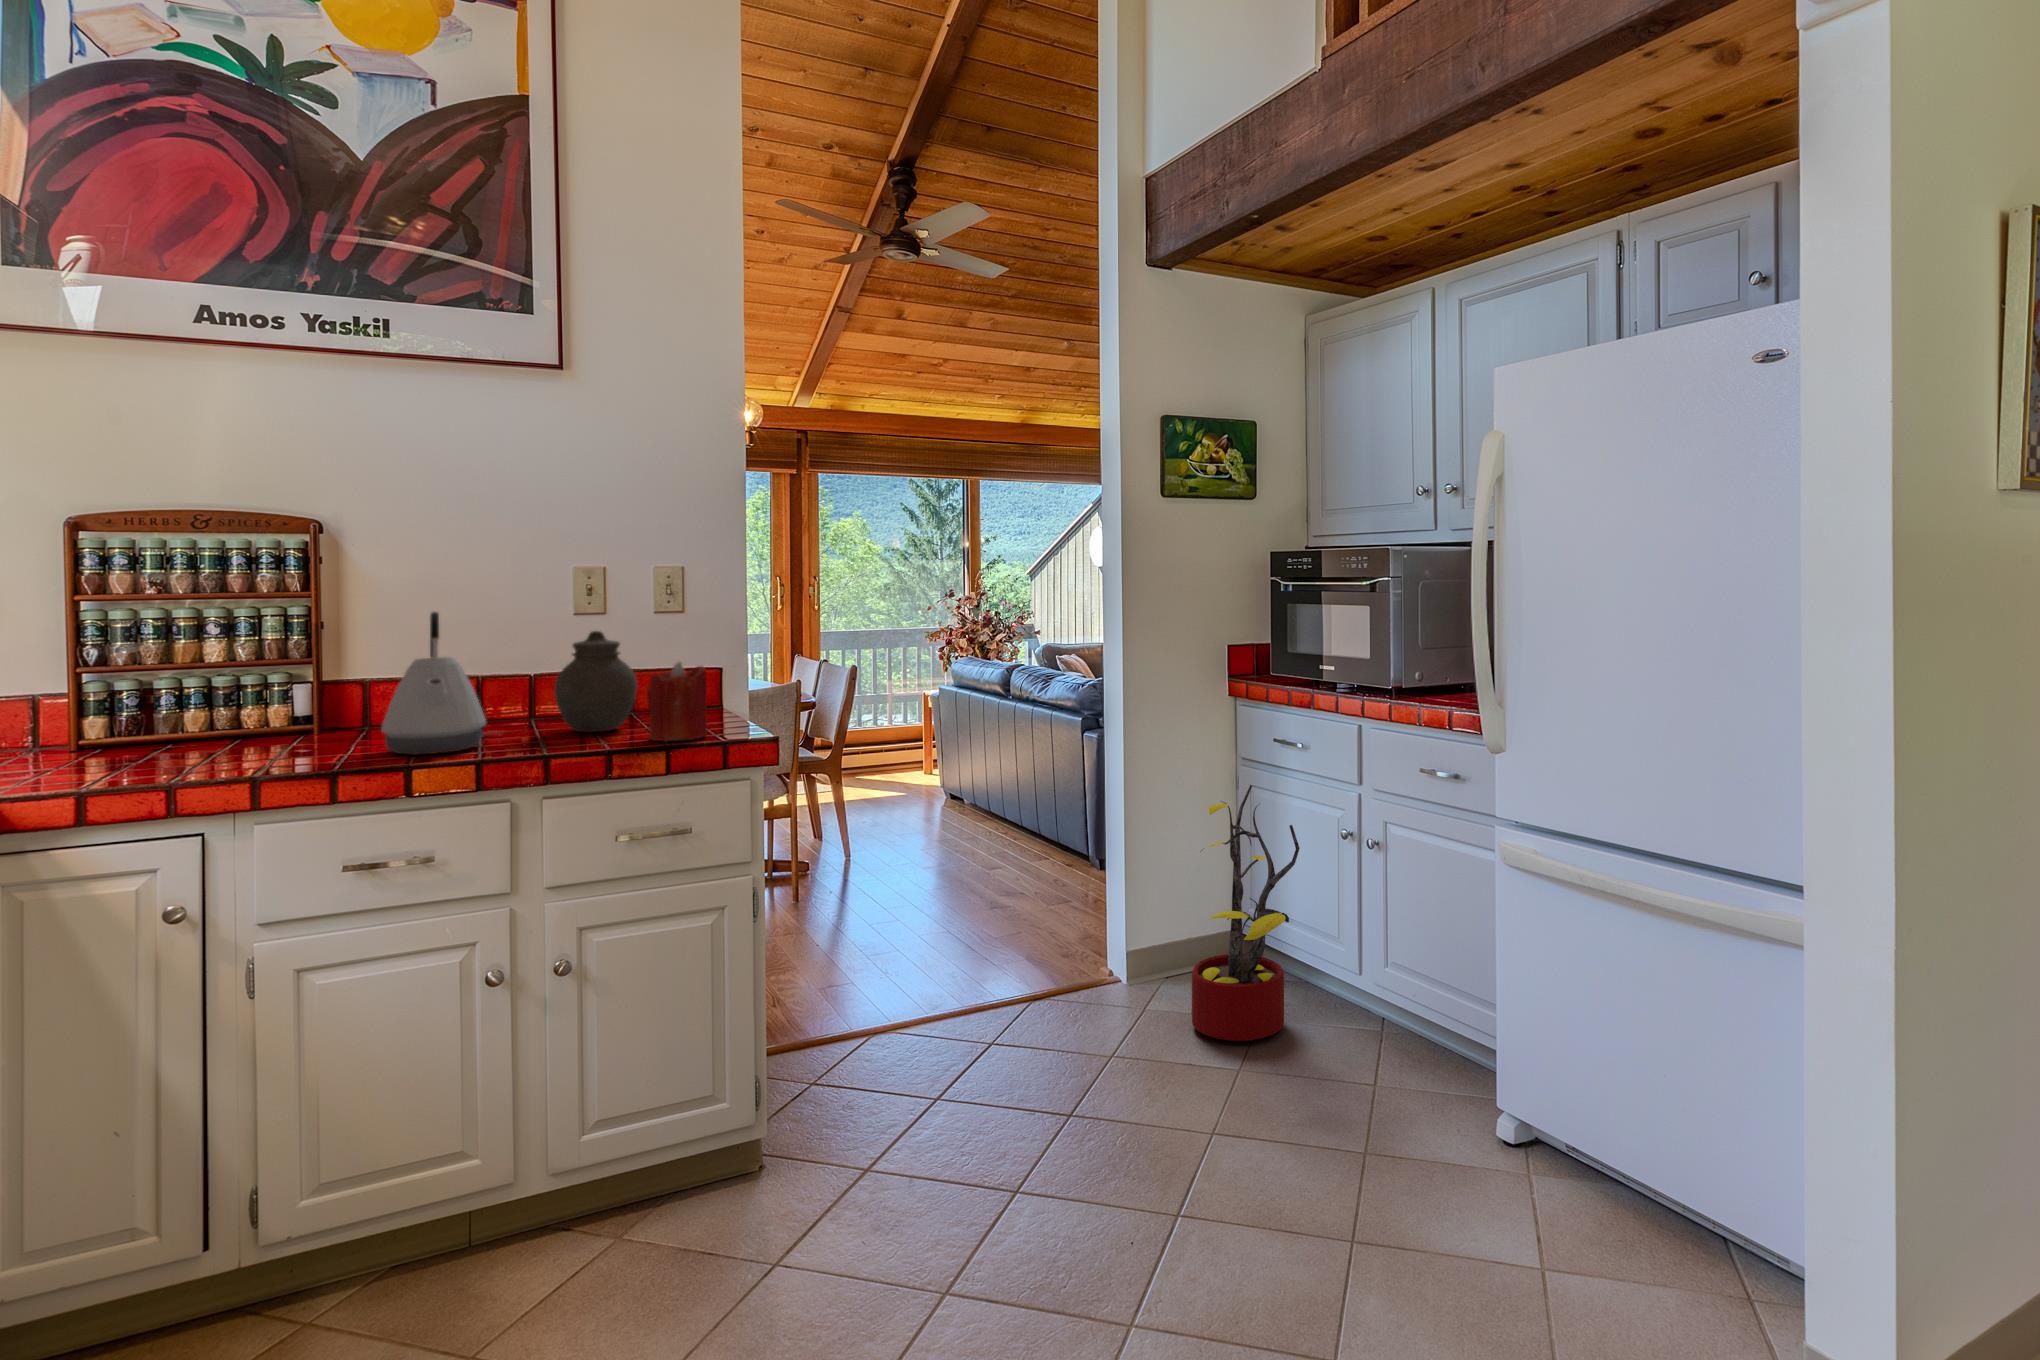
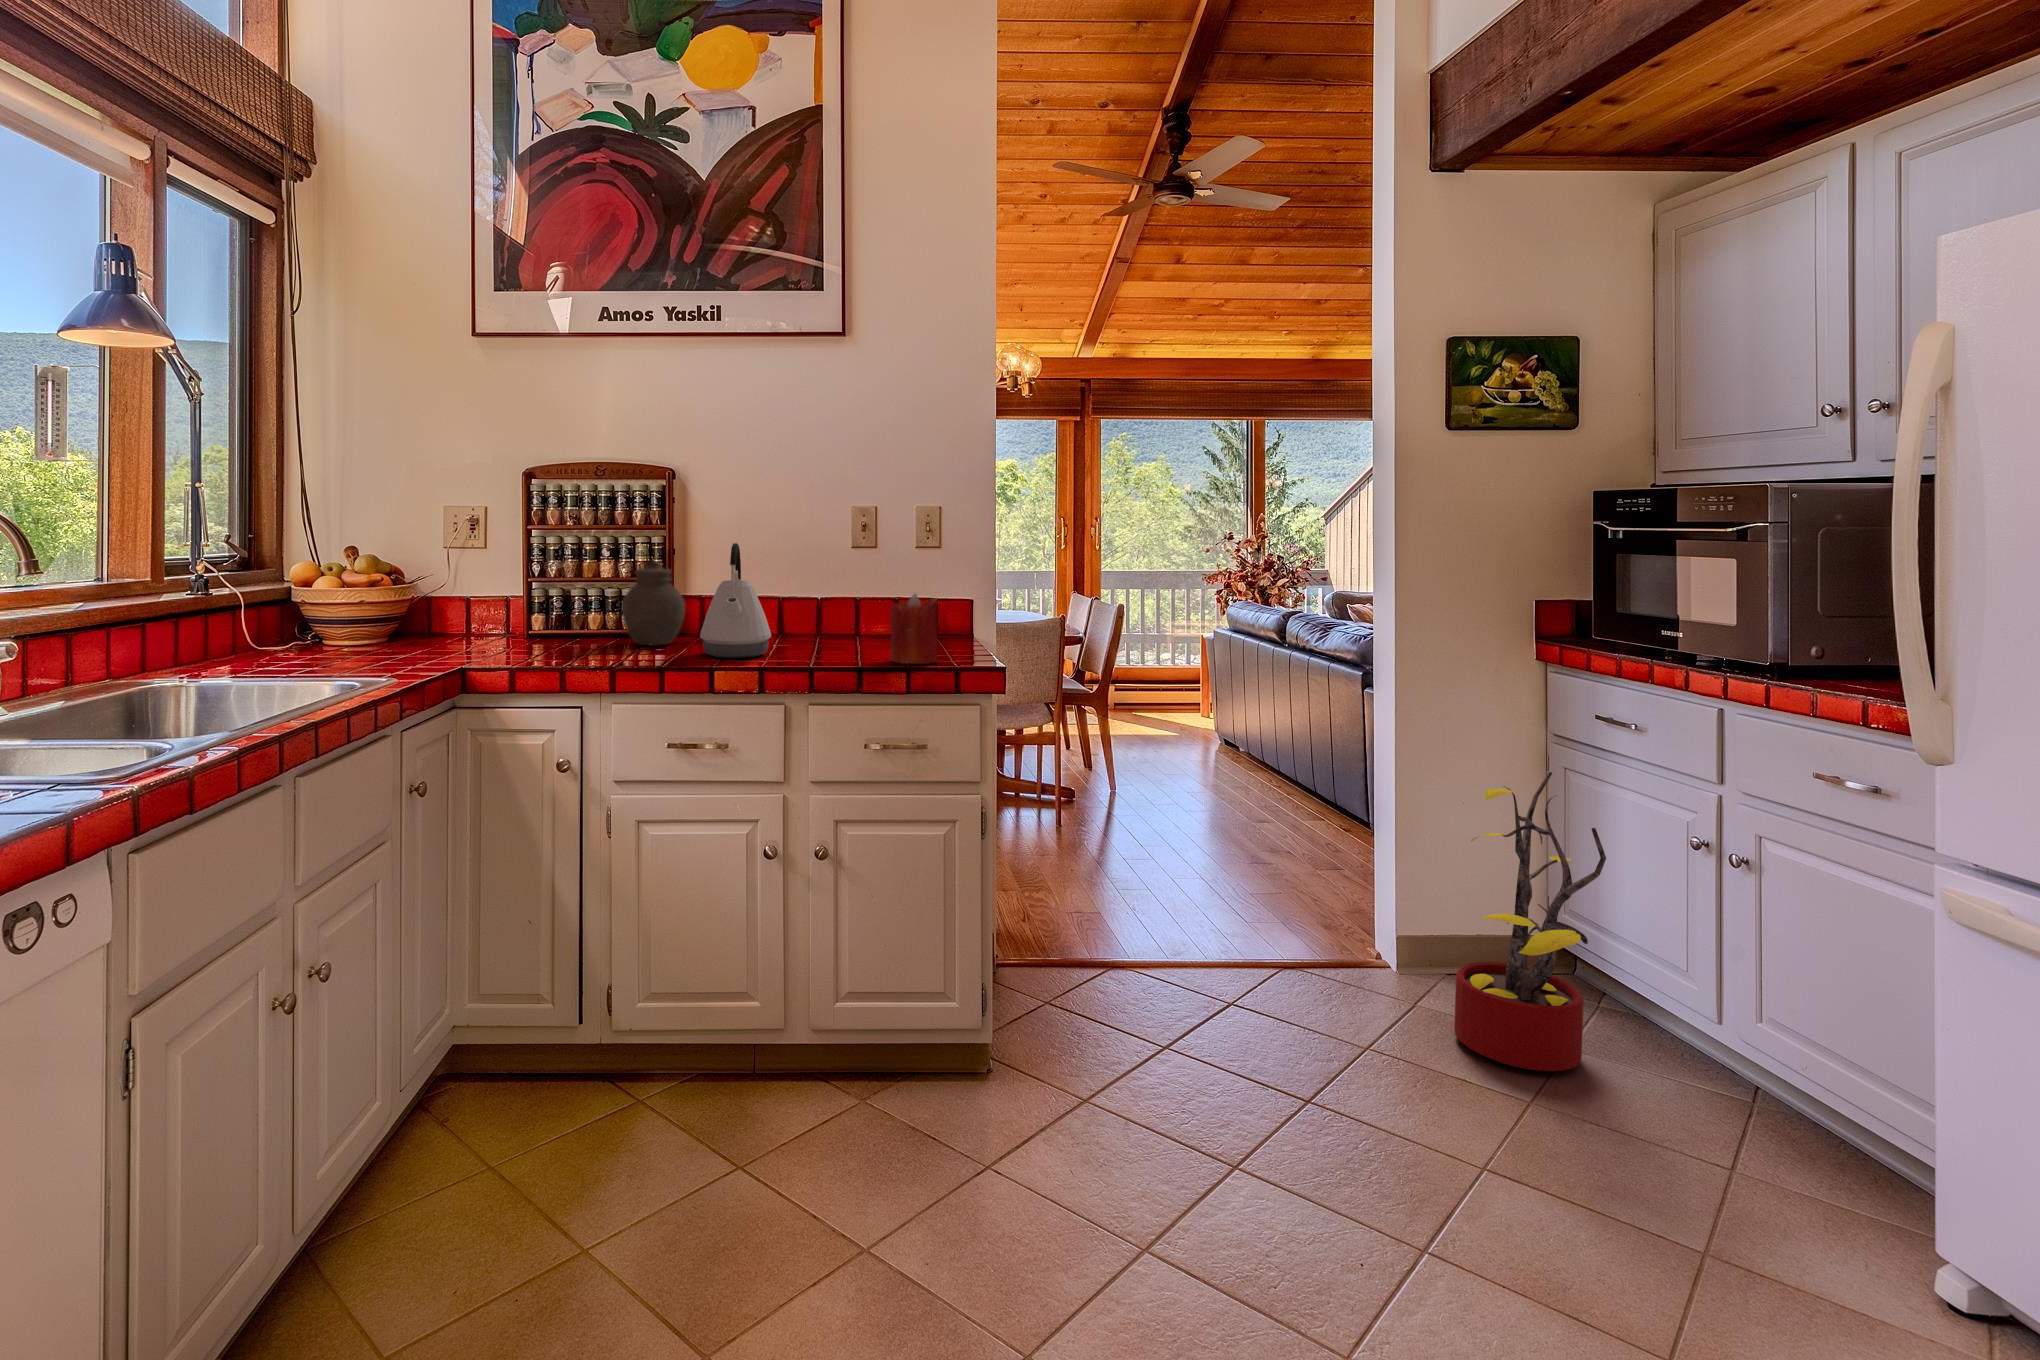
jar: present [554,631,637,732] -> present [622,560,685,646]

